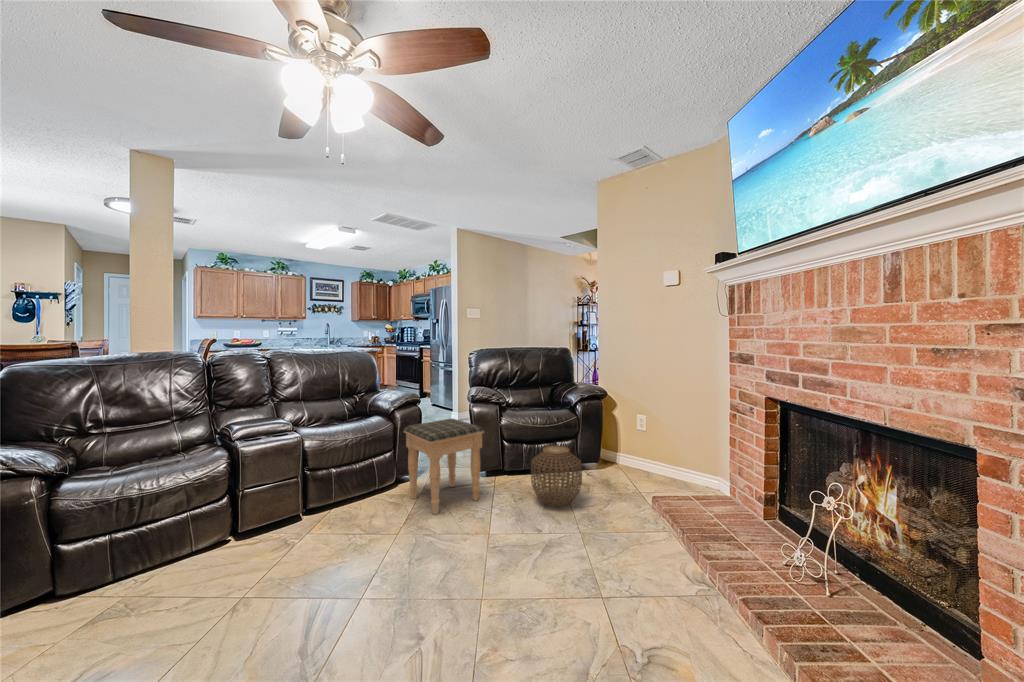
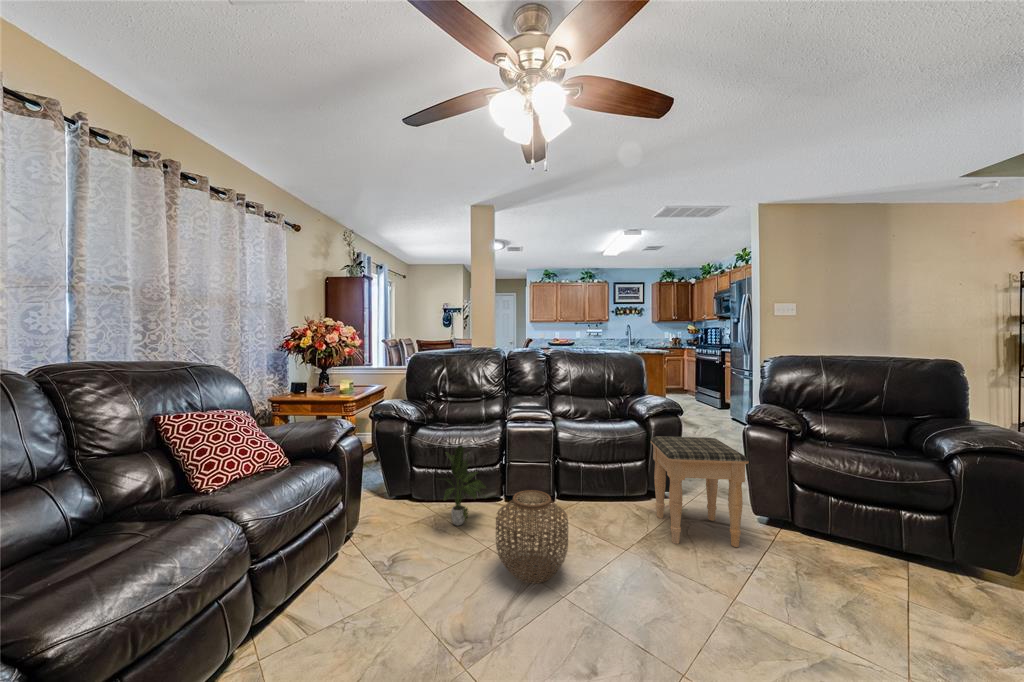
woven basket: present [531,445,582,507] -> present [496,490,568,583]
potted plant: none [132,486,224,598] -> present [436,446,486,525]

